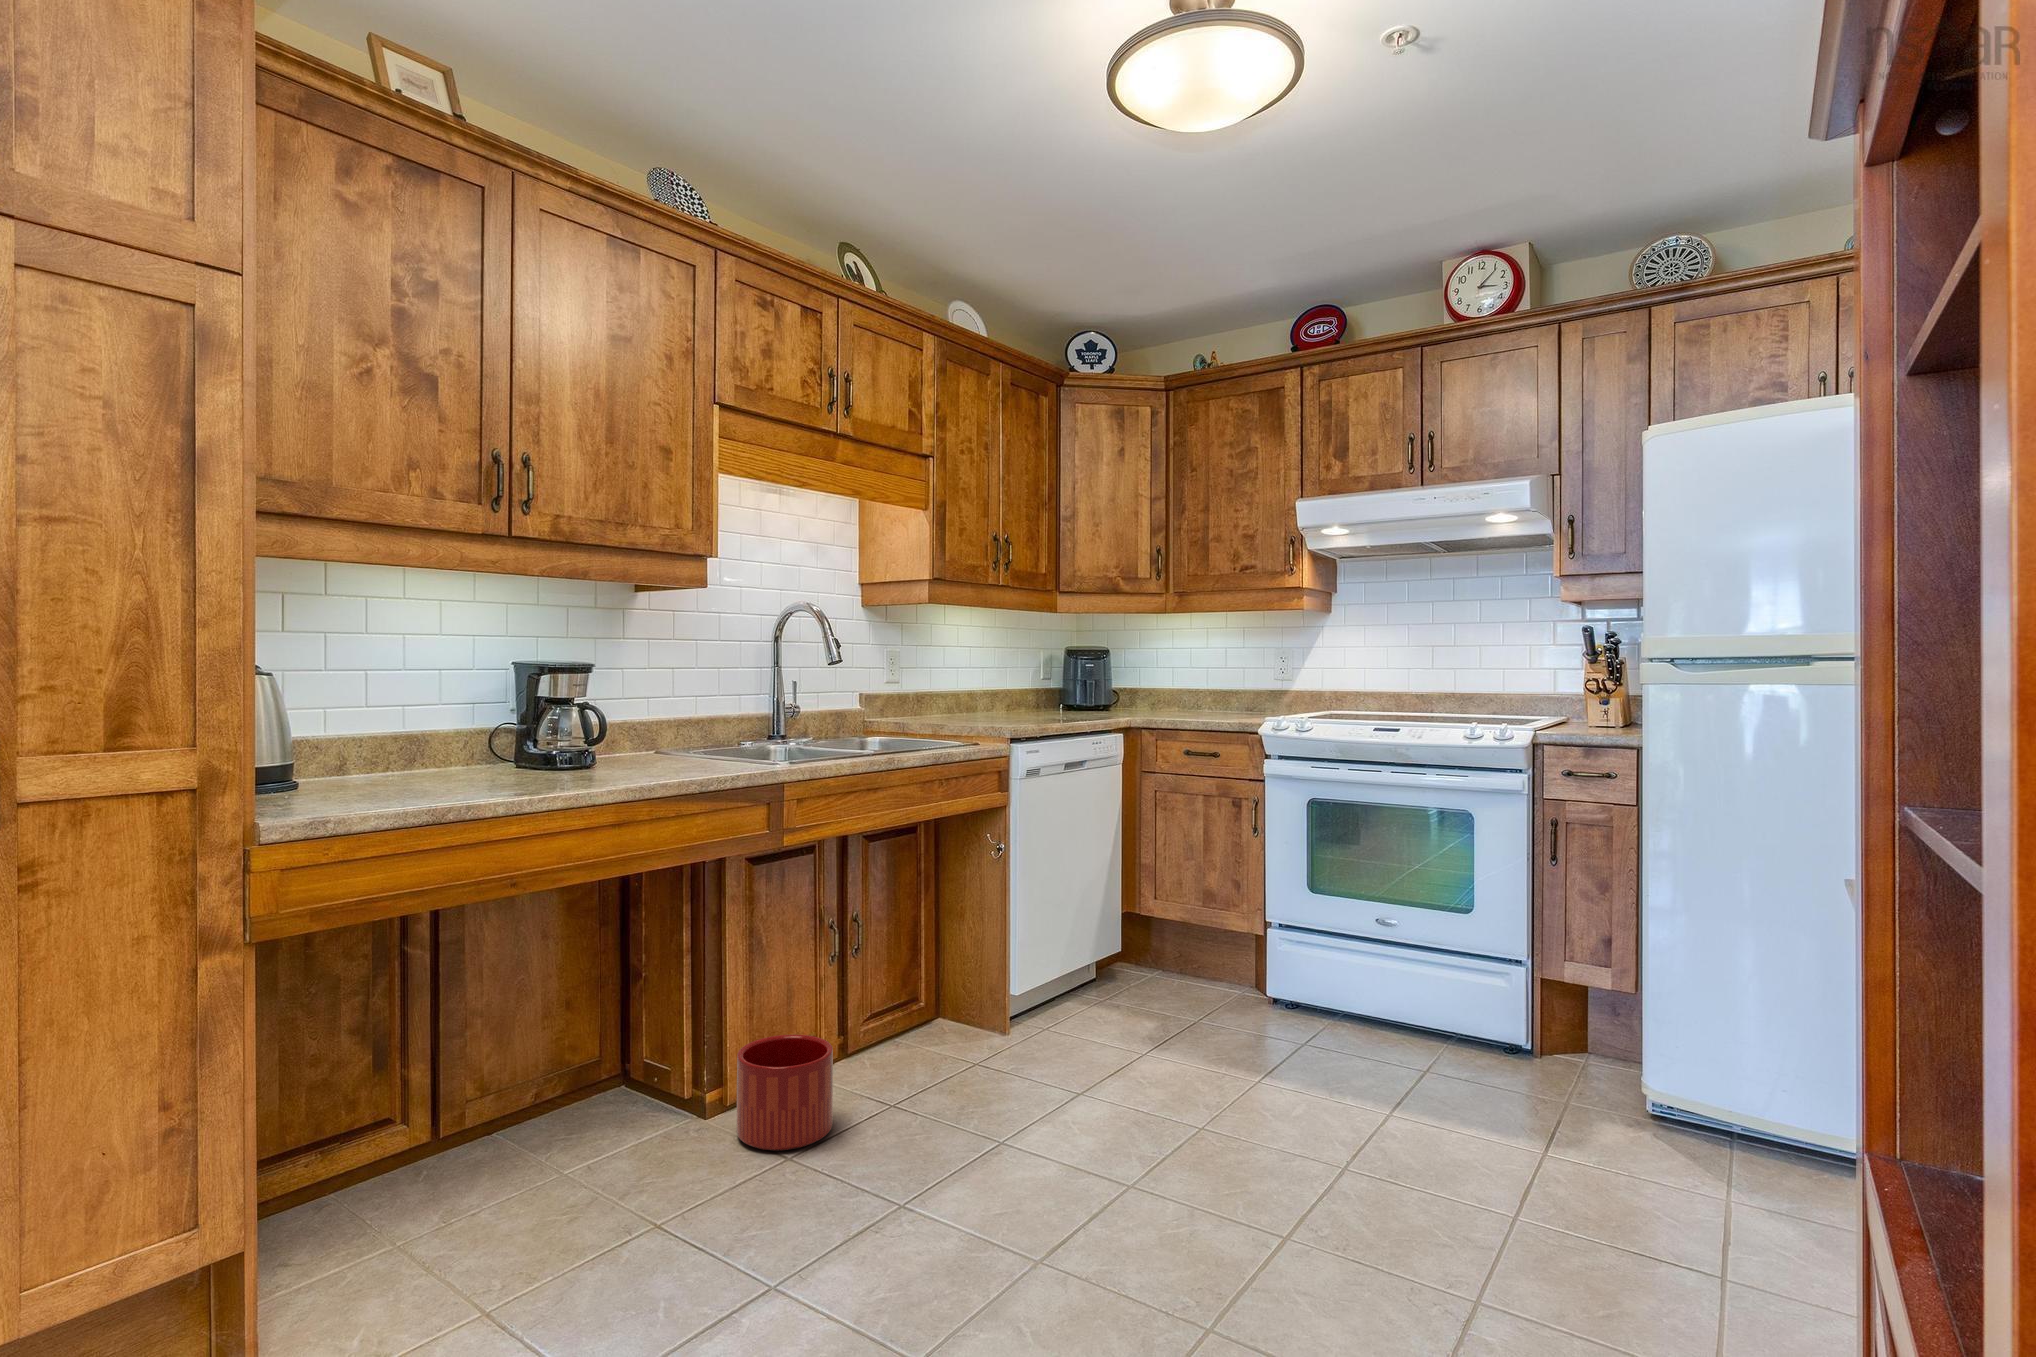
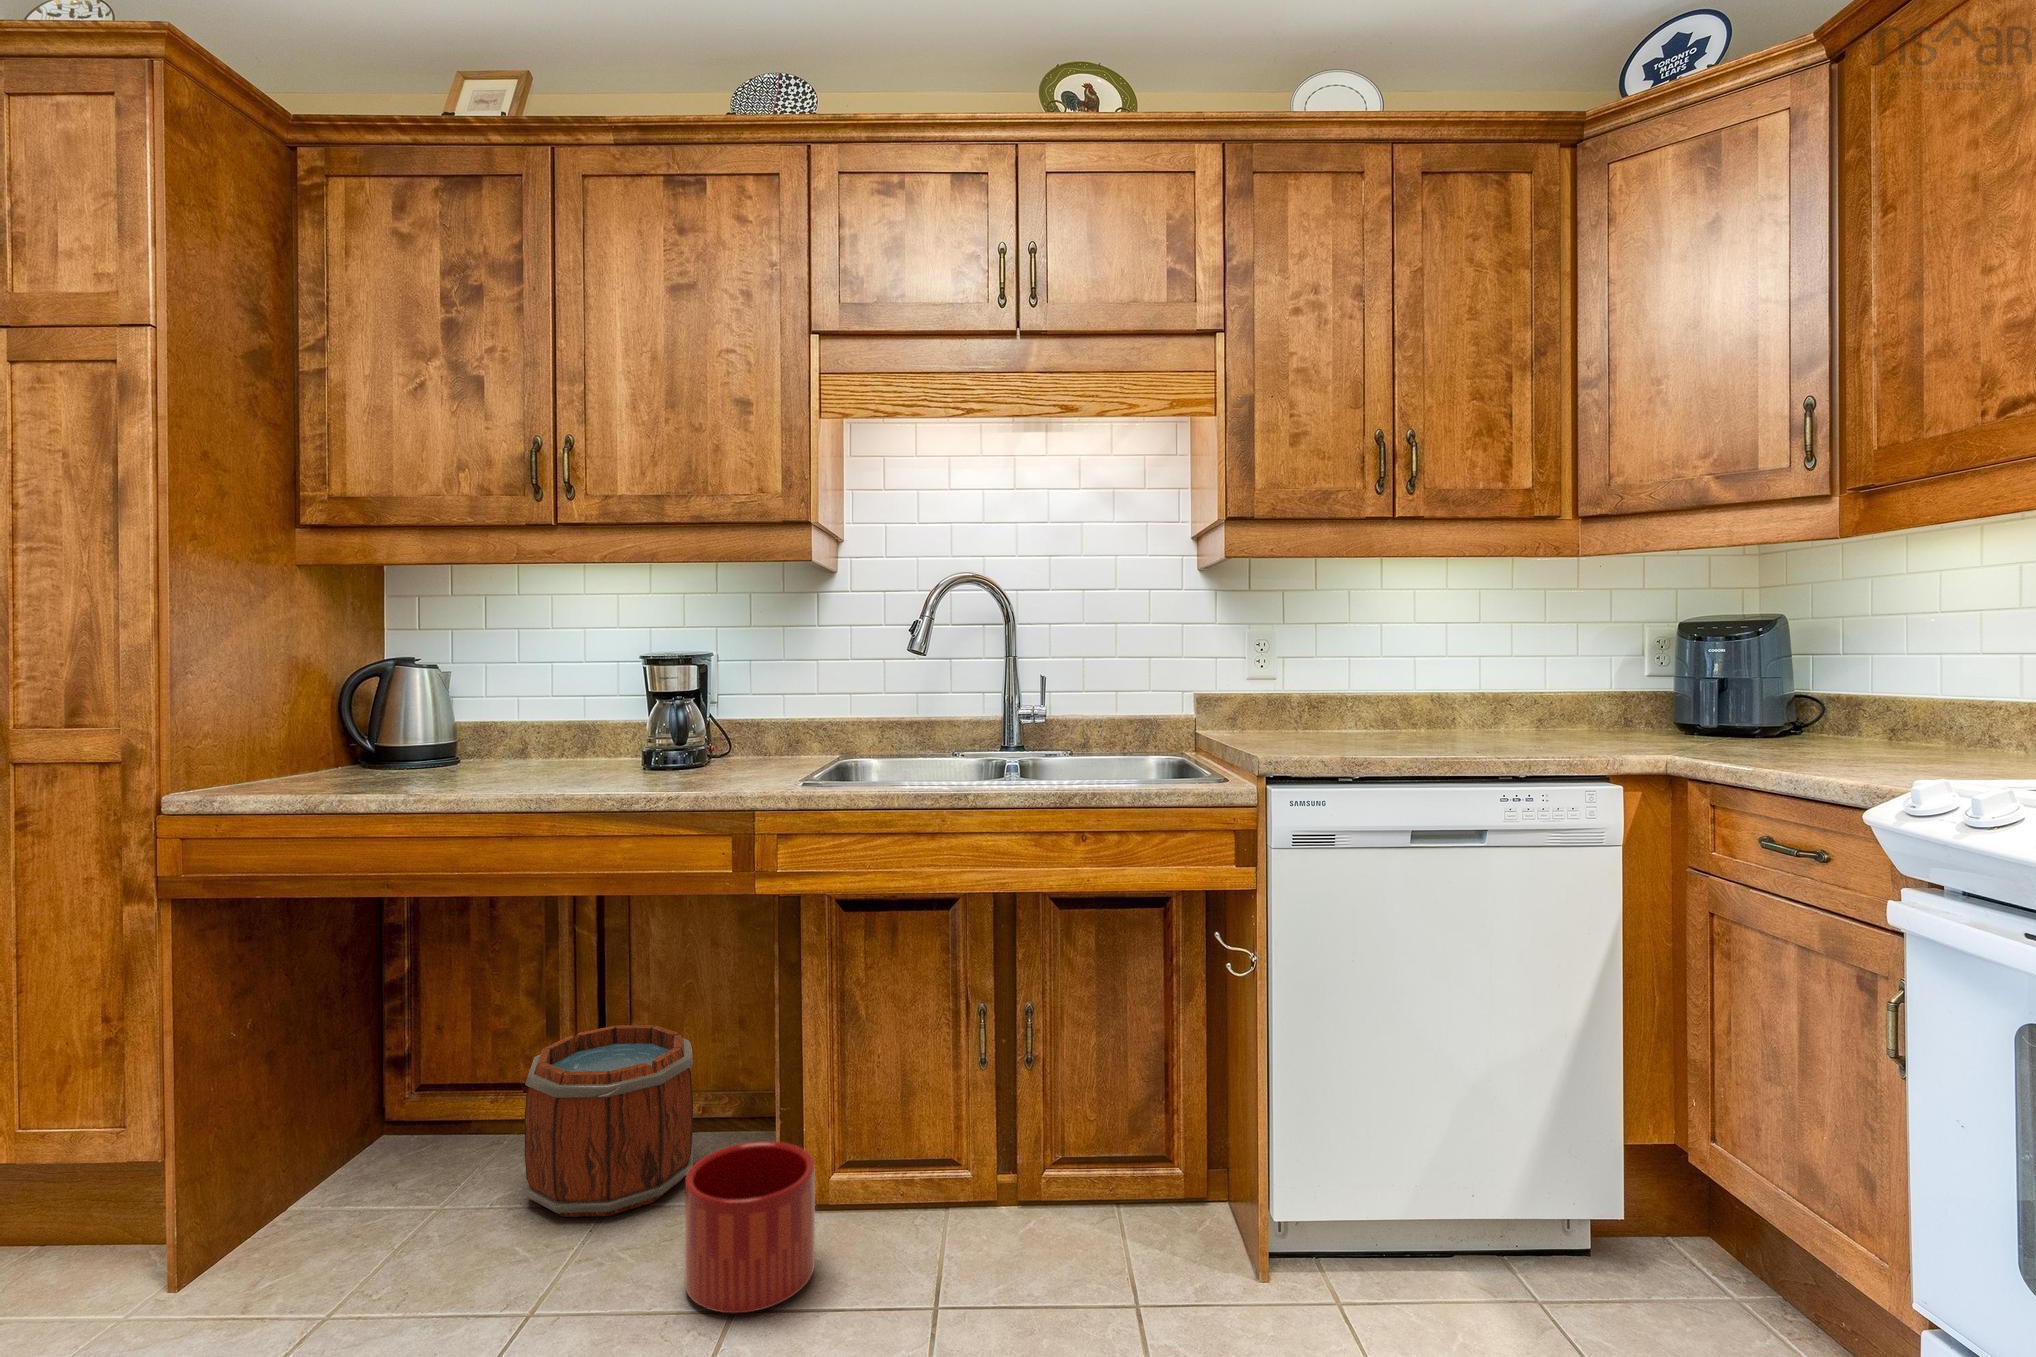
bucket: none [472,1007,633,1181] -> present [525,1025,693,1217]

